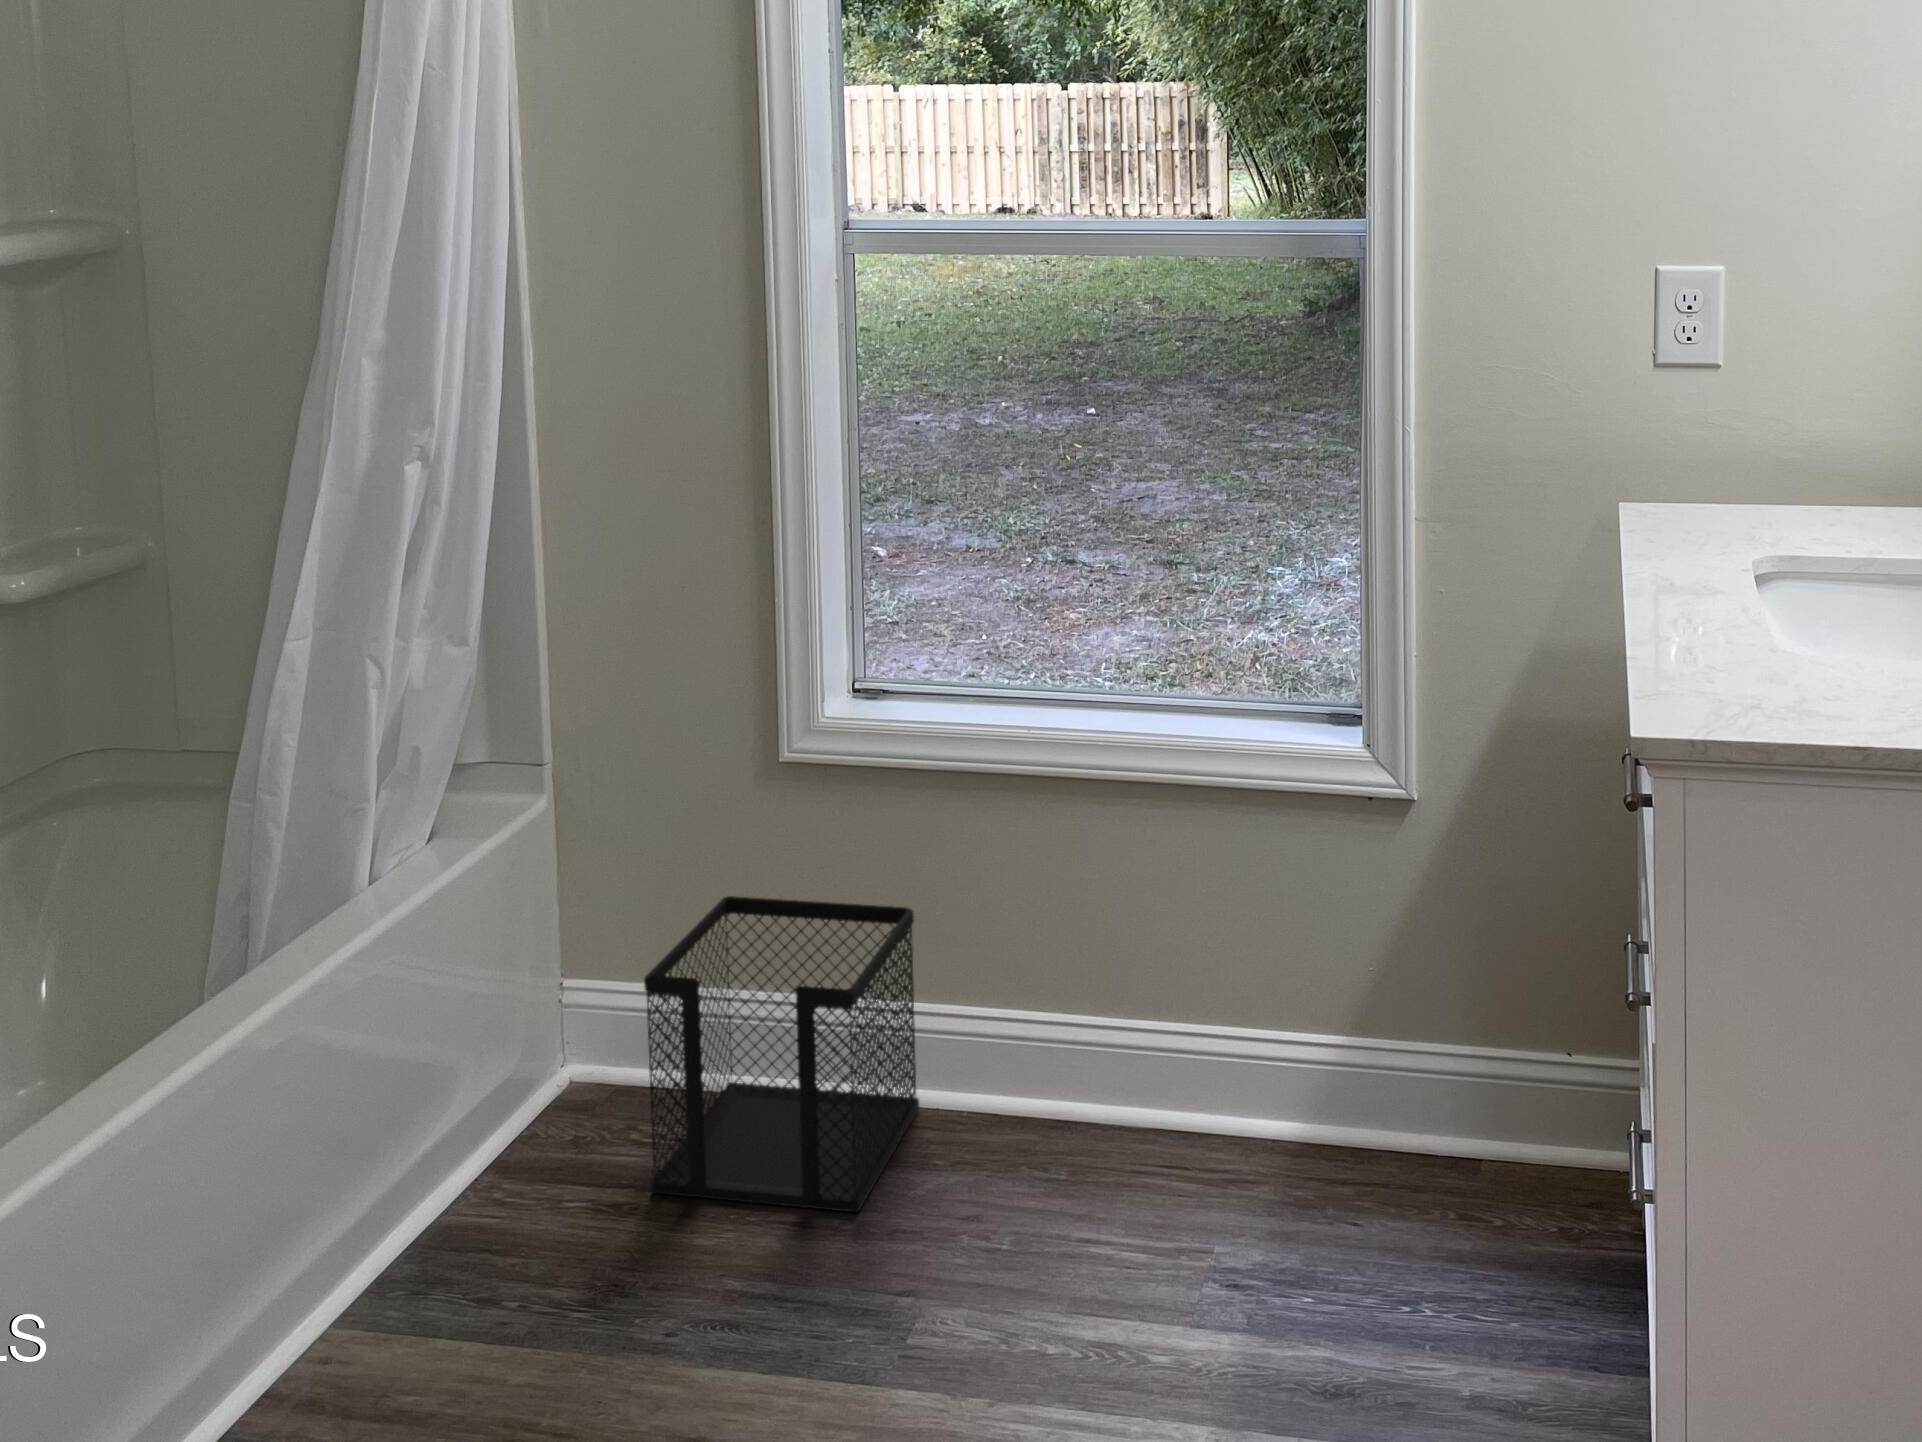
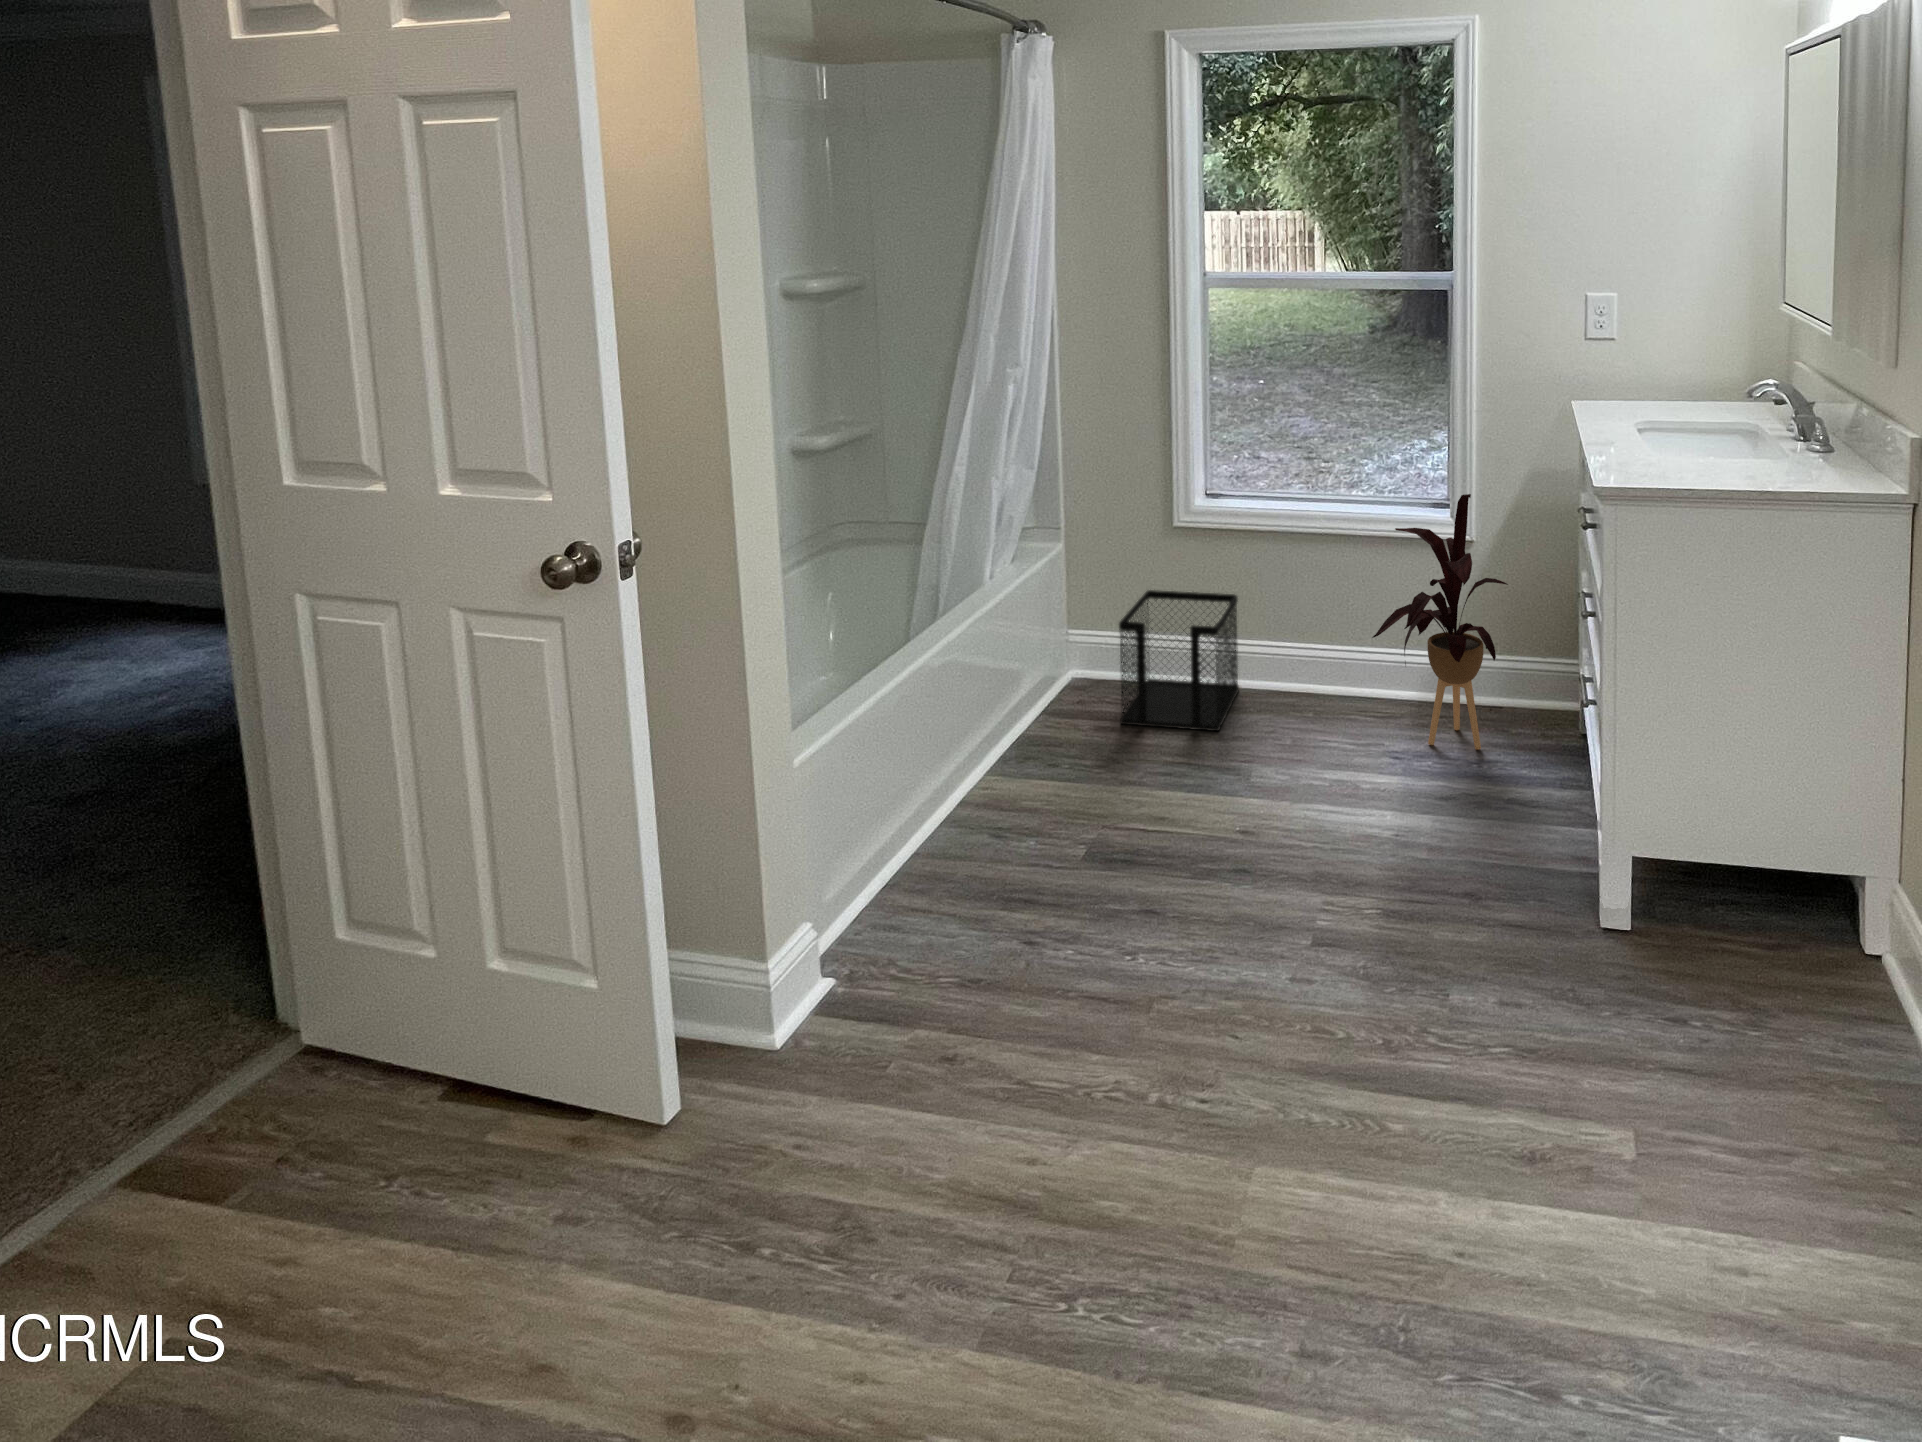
house plant: none [1179,711,1480,1263] -> present [1372,494,1508,749]

